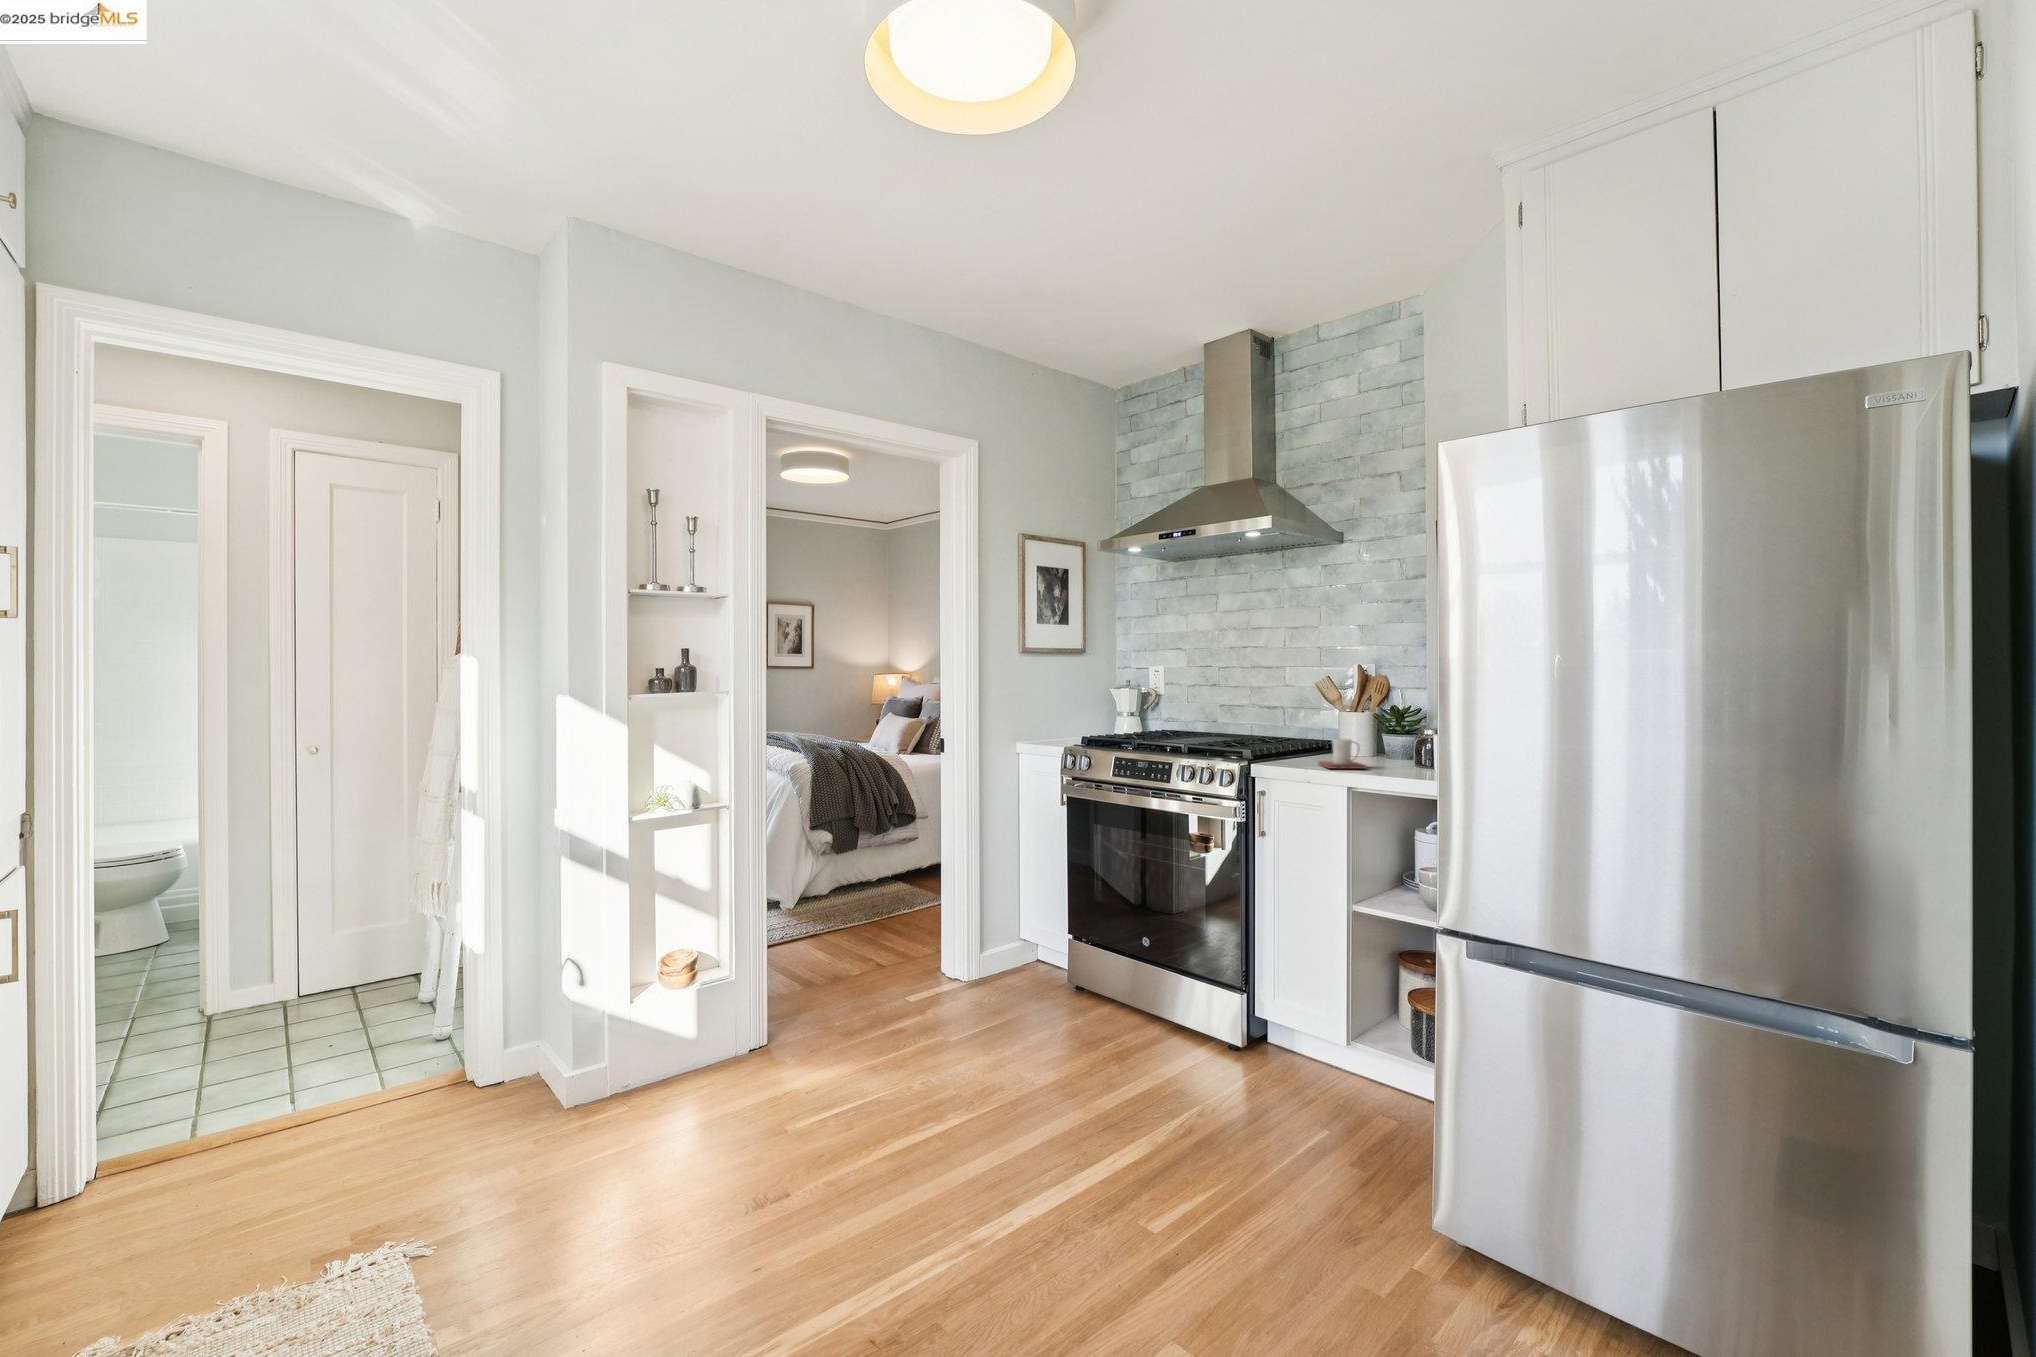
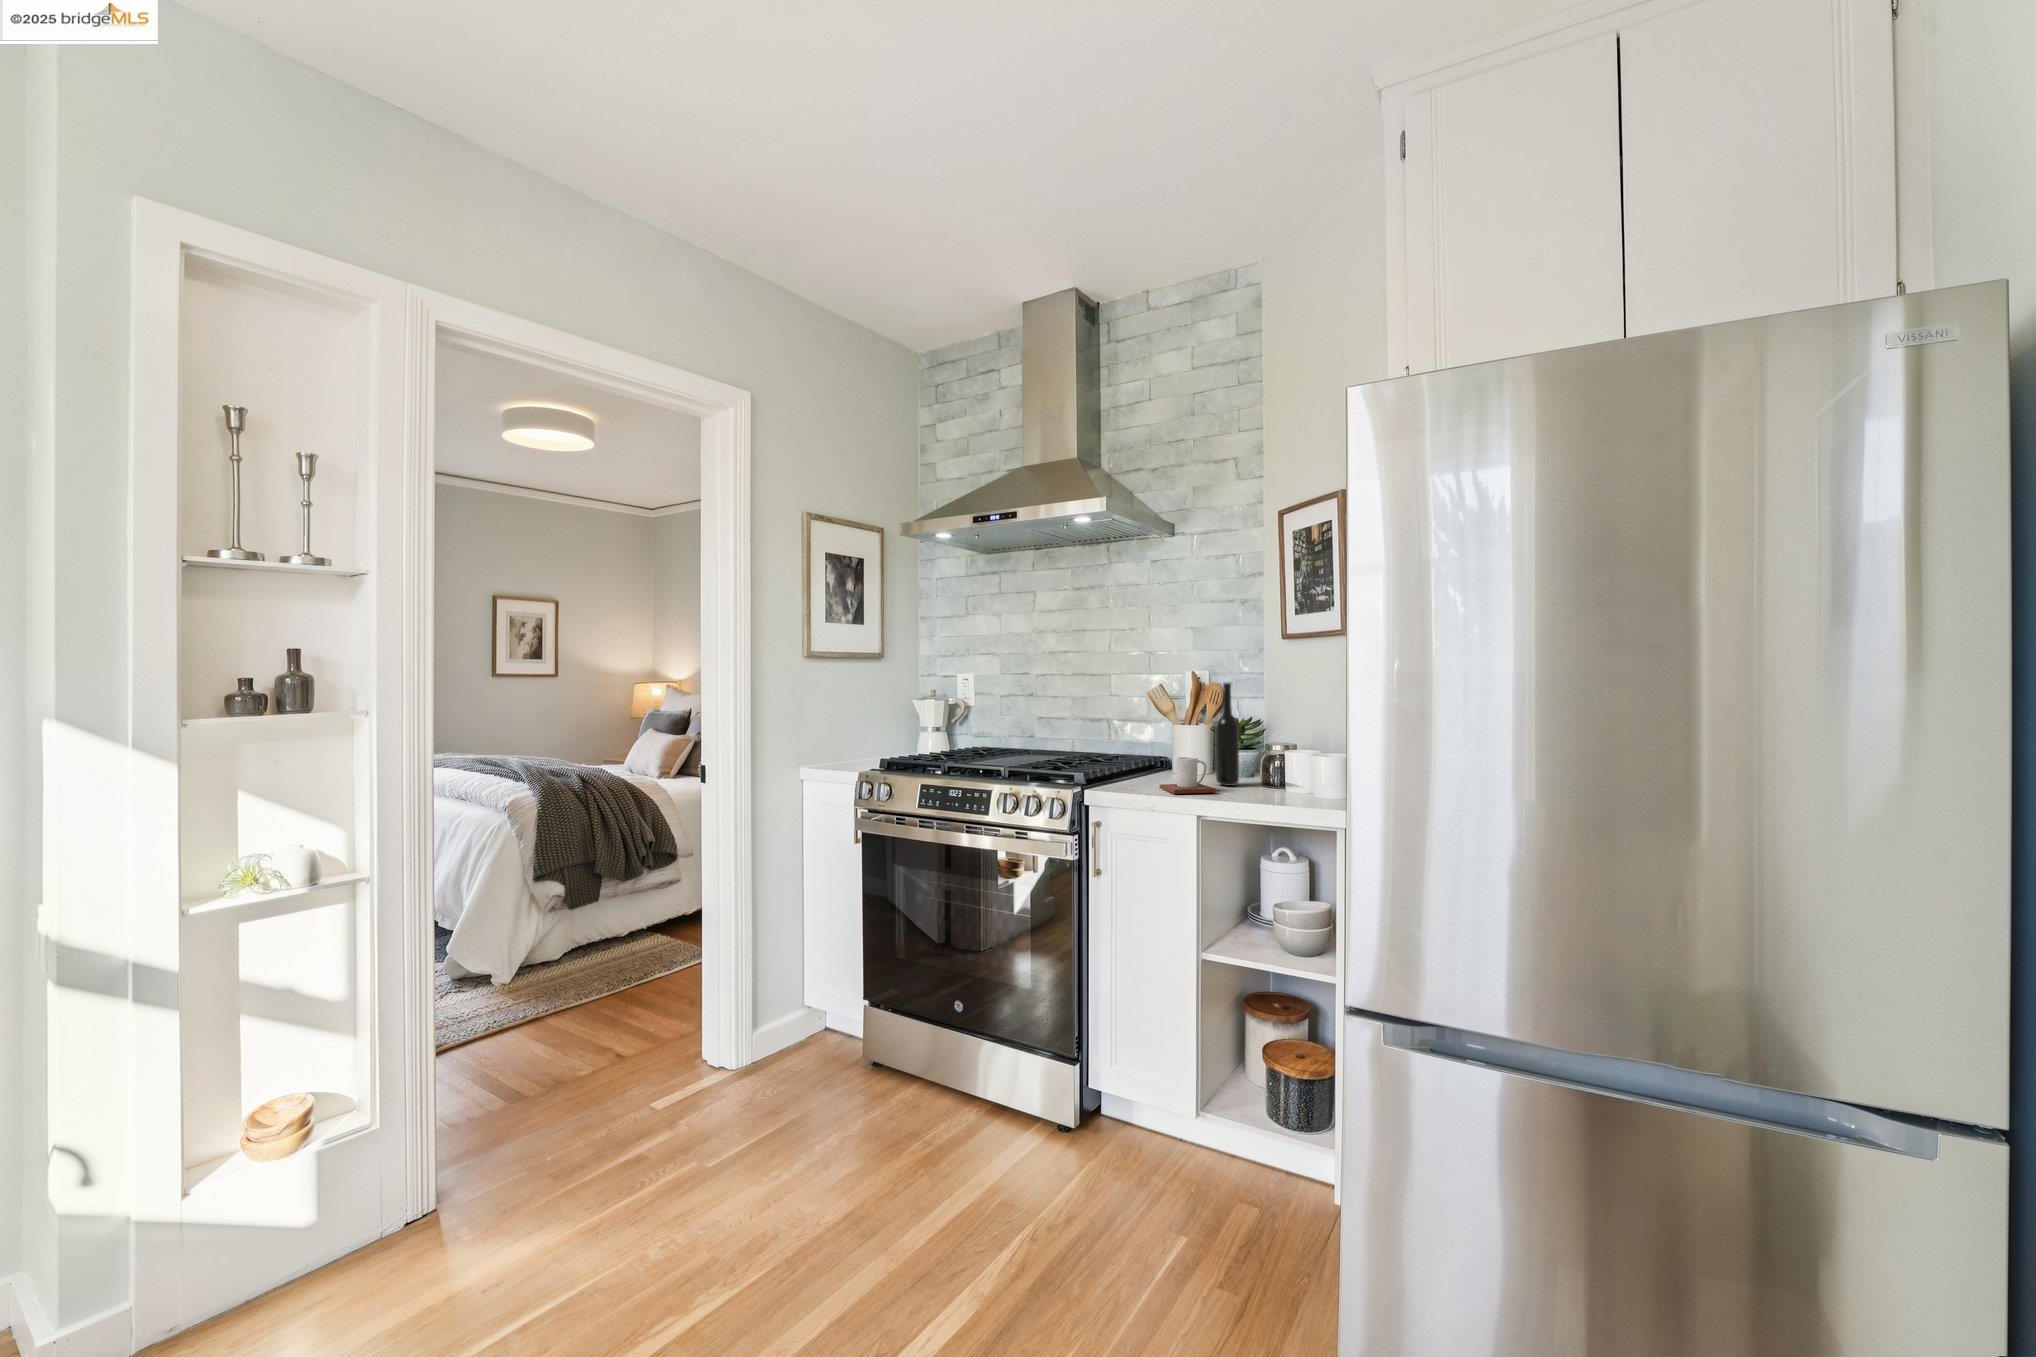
bottle: none [1371,675,1393,764] -> present [1216,683,1239,786]

